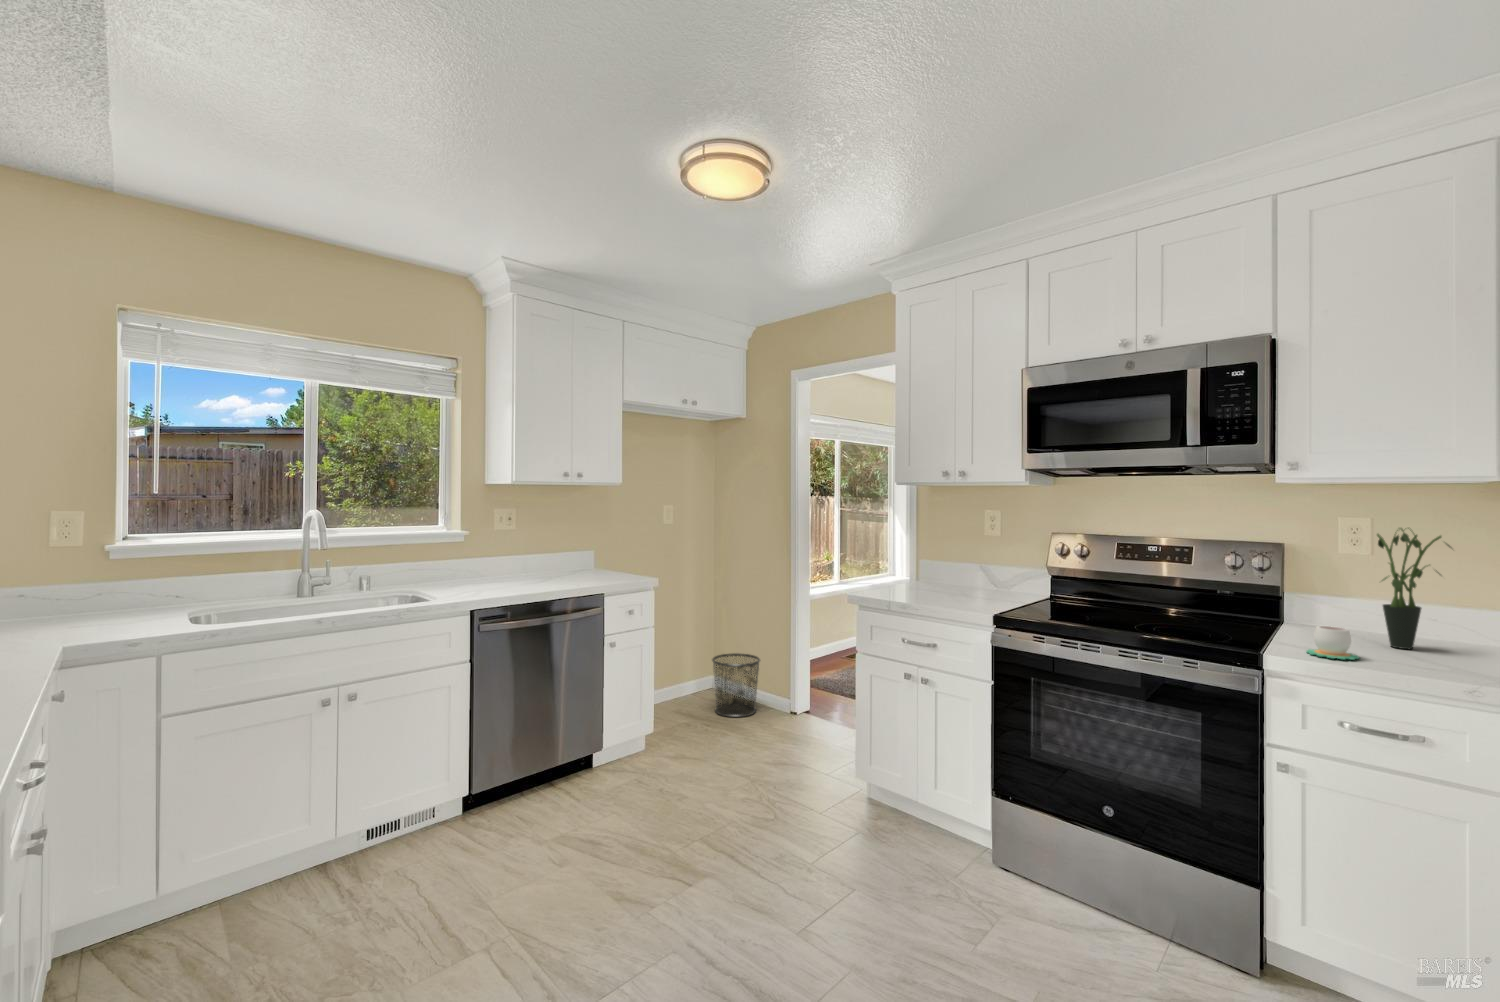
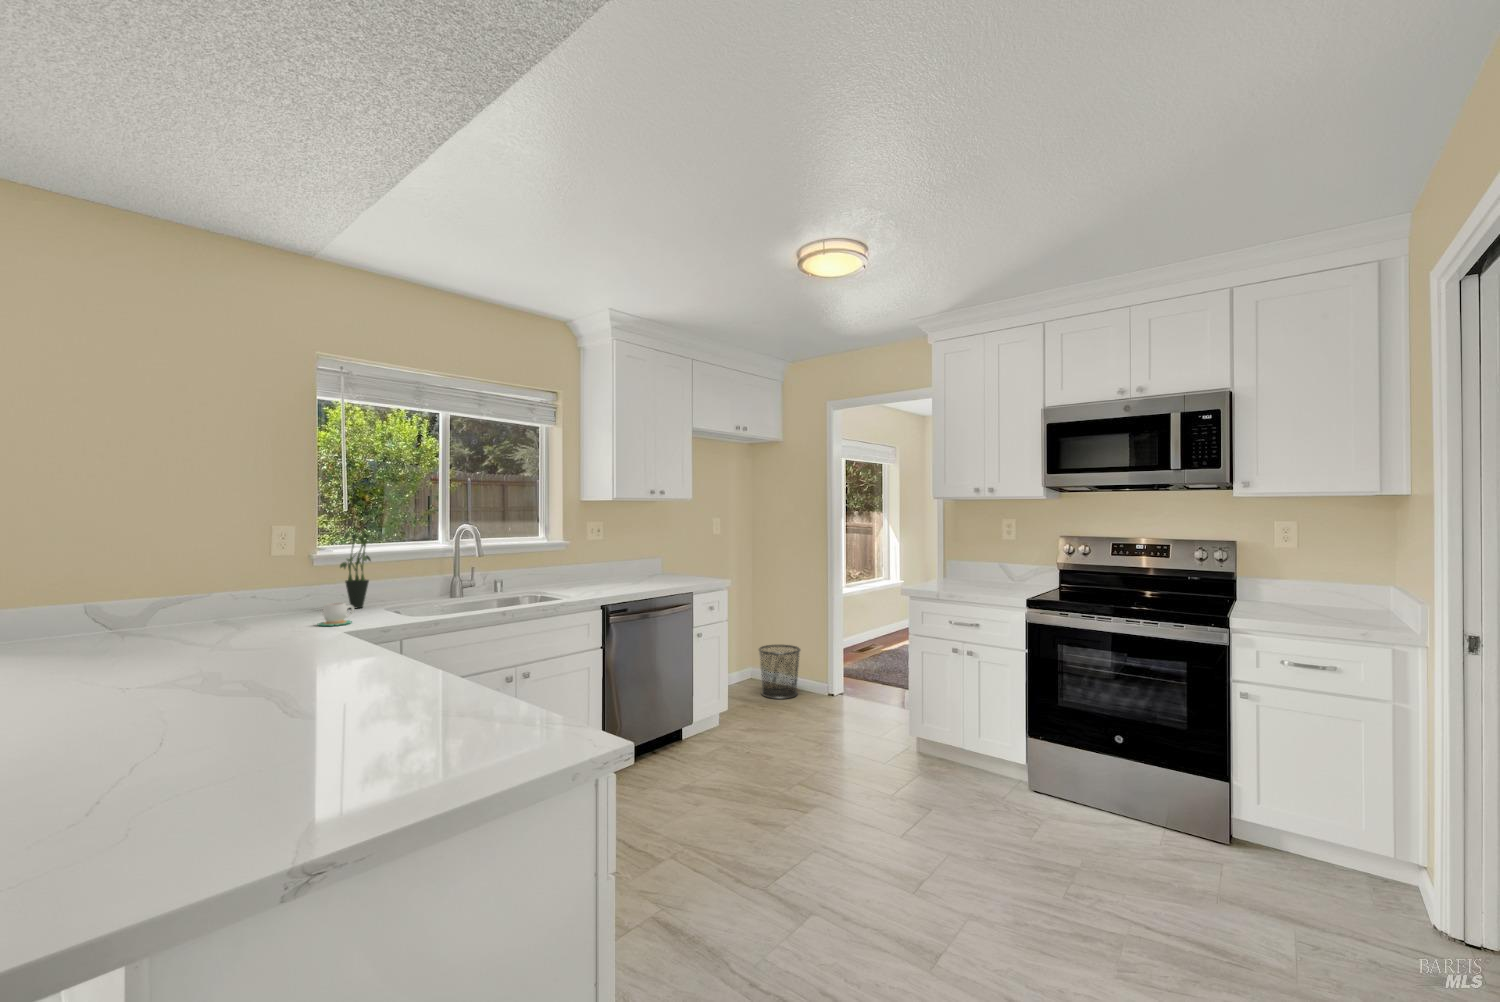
potted plant: present [1377,528,1452,649] -> present [340,529,372,608]
mug: present [1306,626,1359,660] -> present [318,603,354,626]

